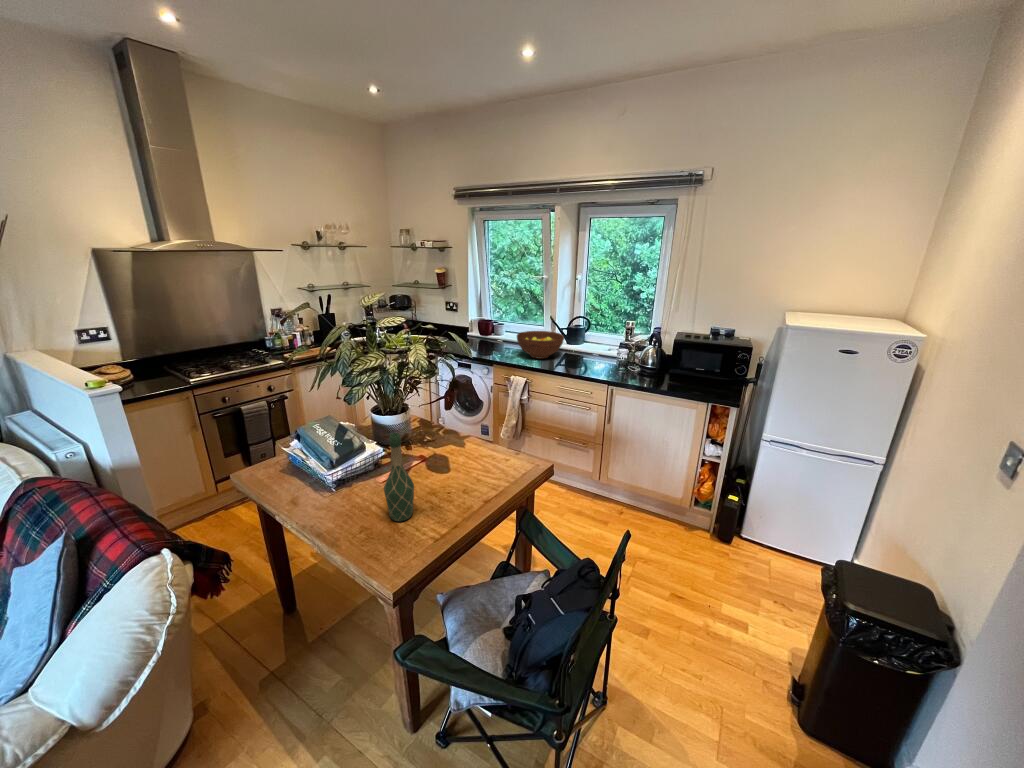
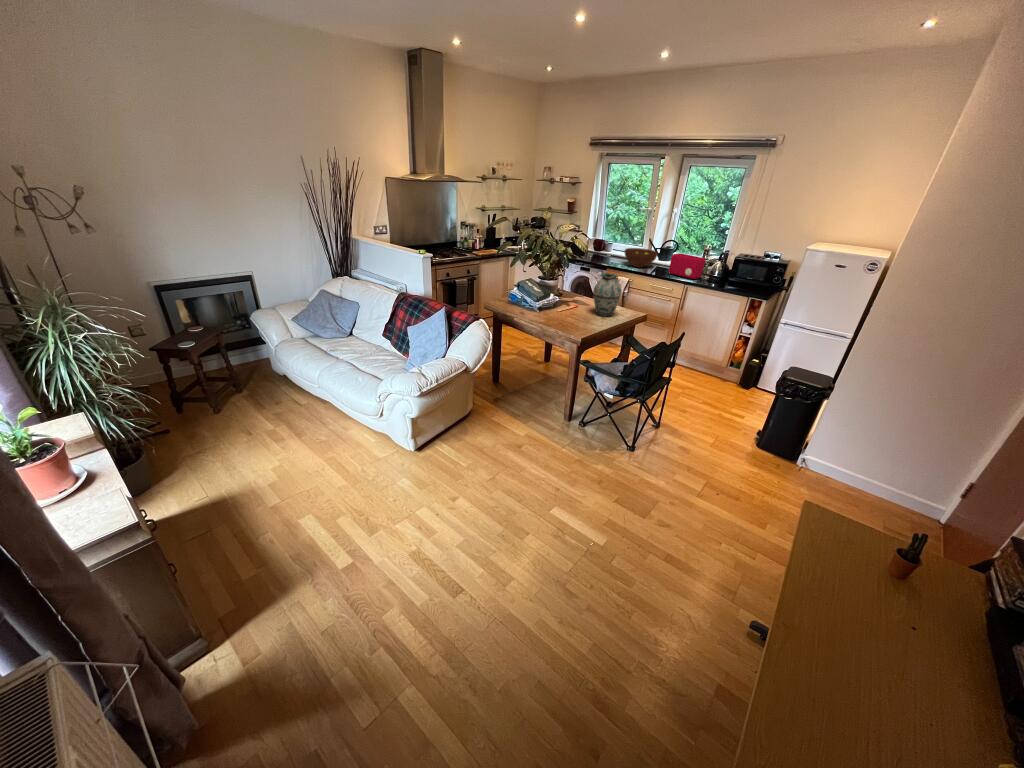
toaster: none [582,337,632,376] -> present [669,253,705,280]
vase: none [439,402,496,488] -> present [593,273,621,316]
wine bottle: present [384,433,414,521] -> none [571,279,585,322]

